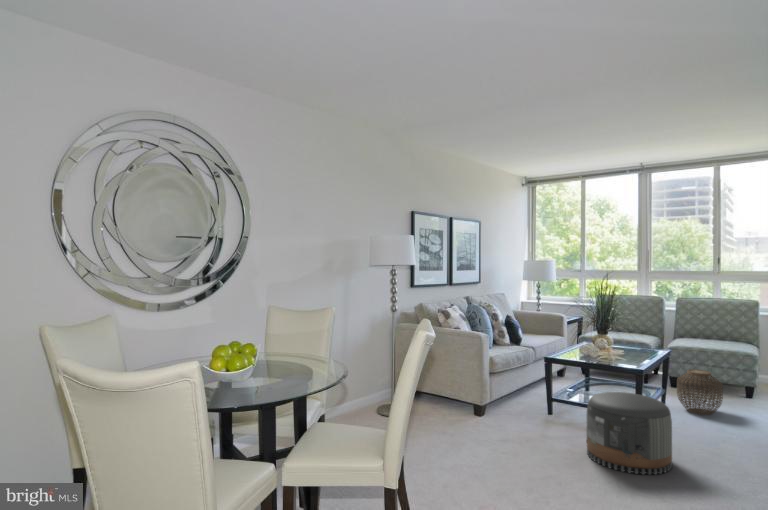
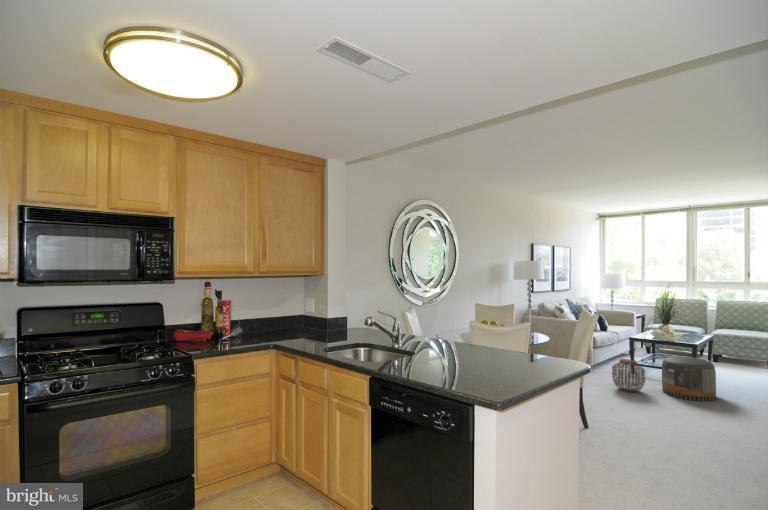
woven basket: present [677,369,723,415] -> present [612,359,645,393]

